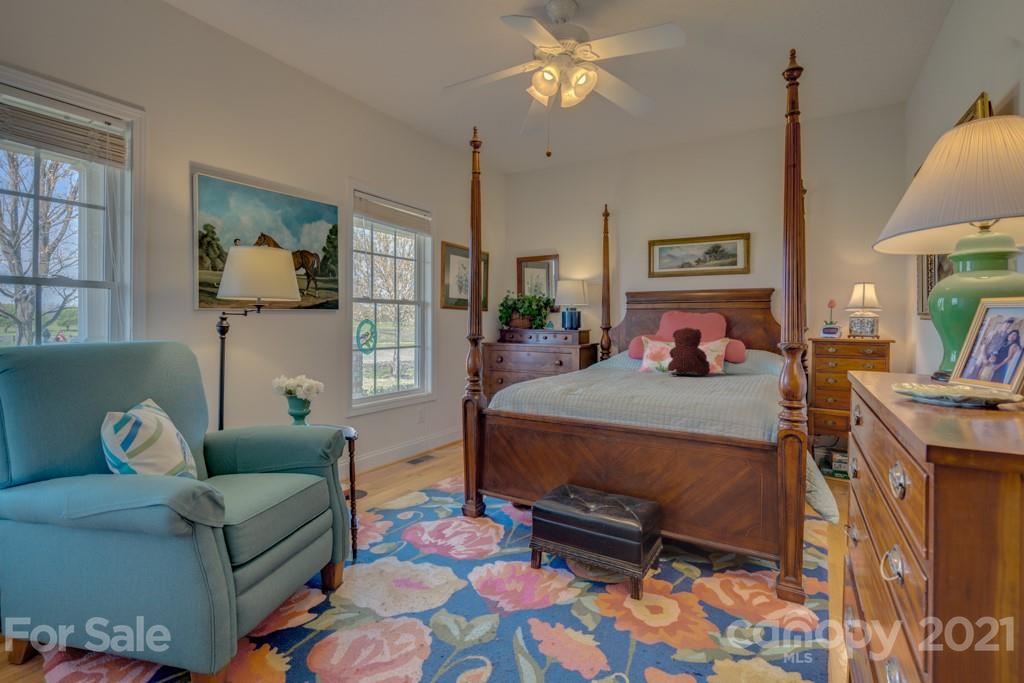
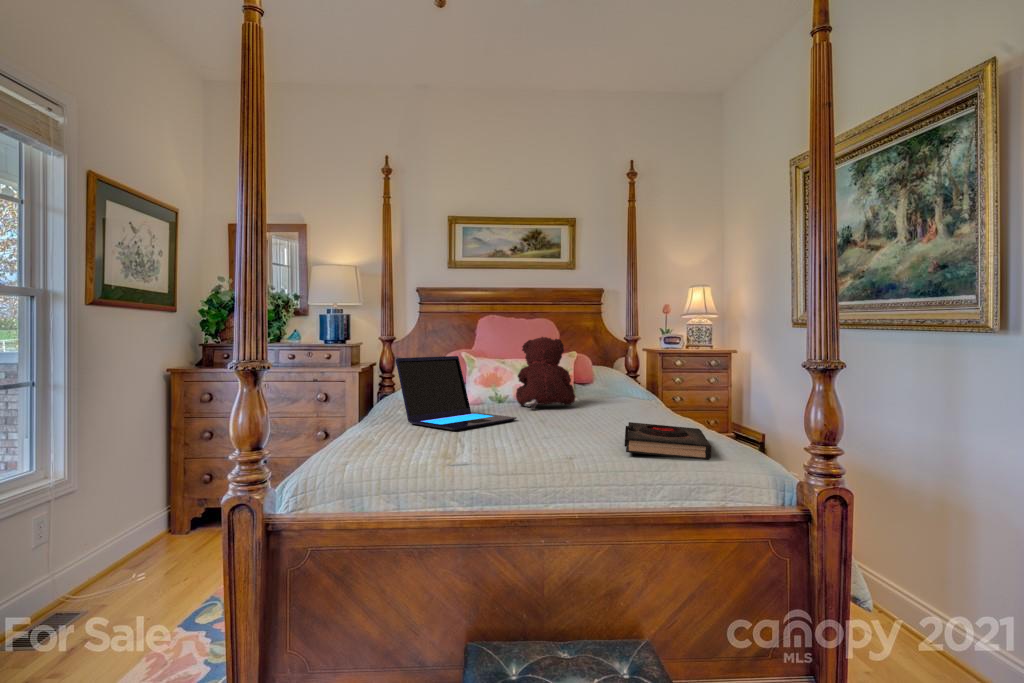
laptop: none [579,339,651,382] -> present [396,356,517,430]
book: none [679,383,749,405] -> present [625,422,711,460]

